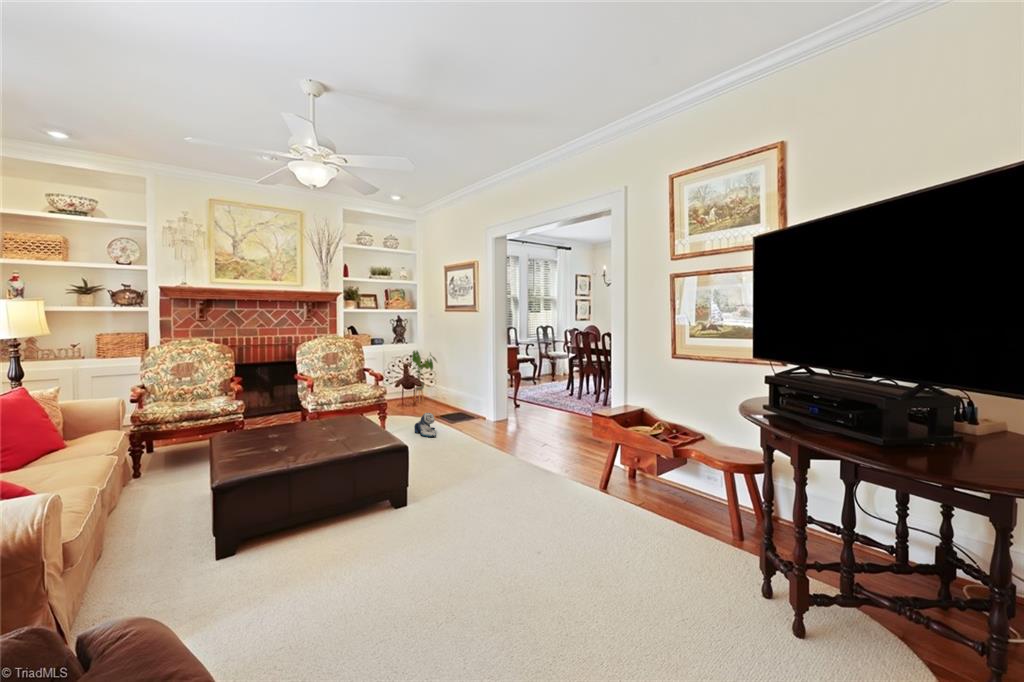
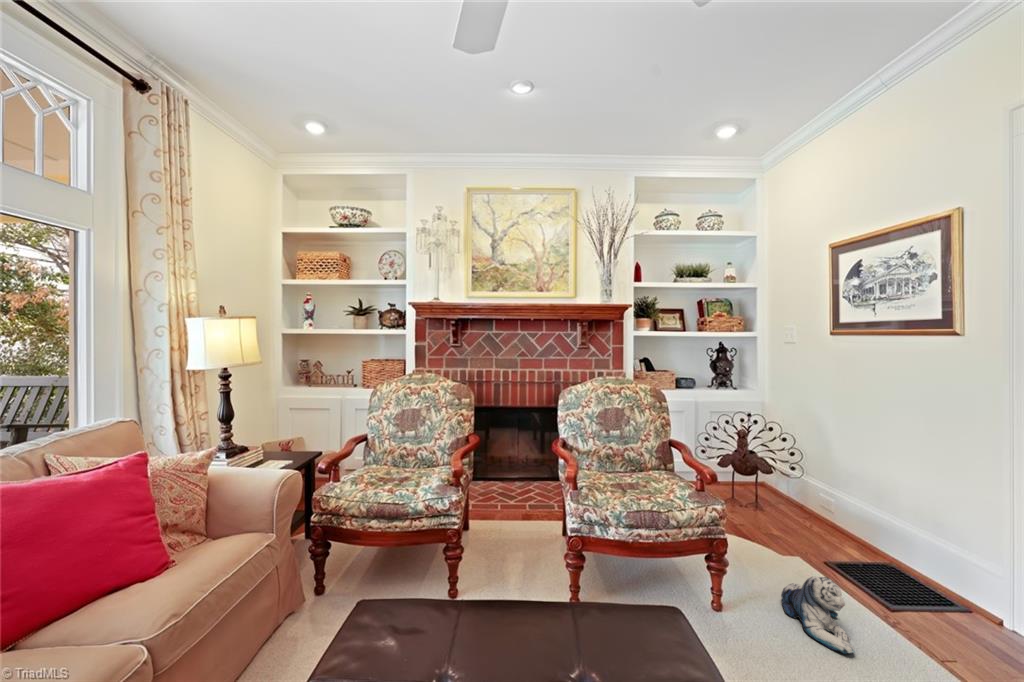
house plant: present [408,351,436,402] -> none [734,404,802,502]

